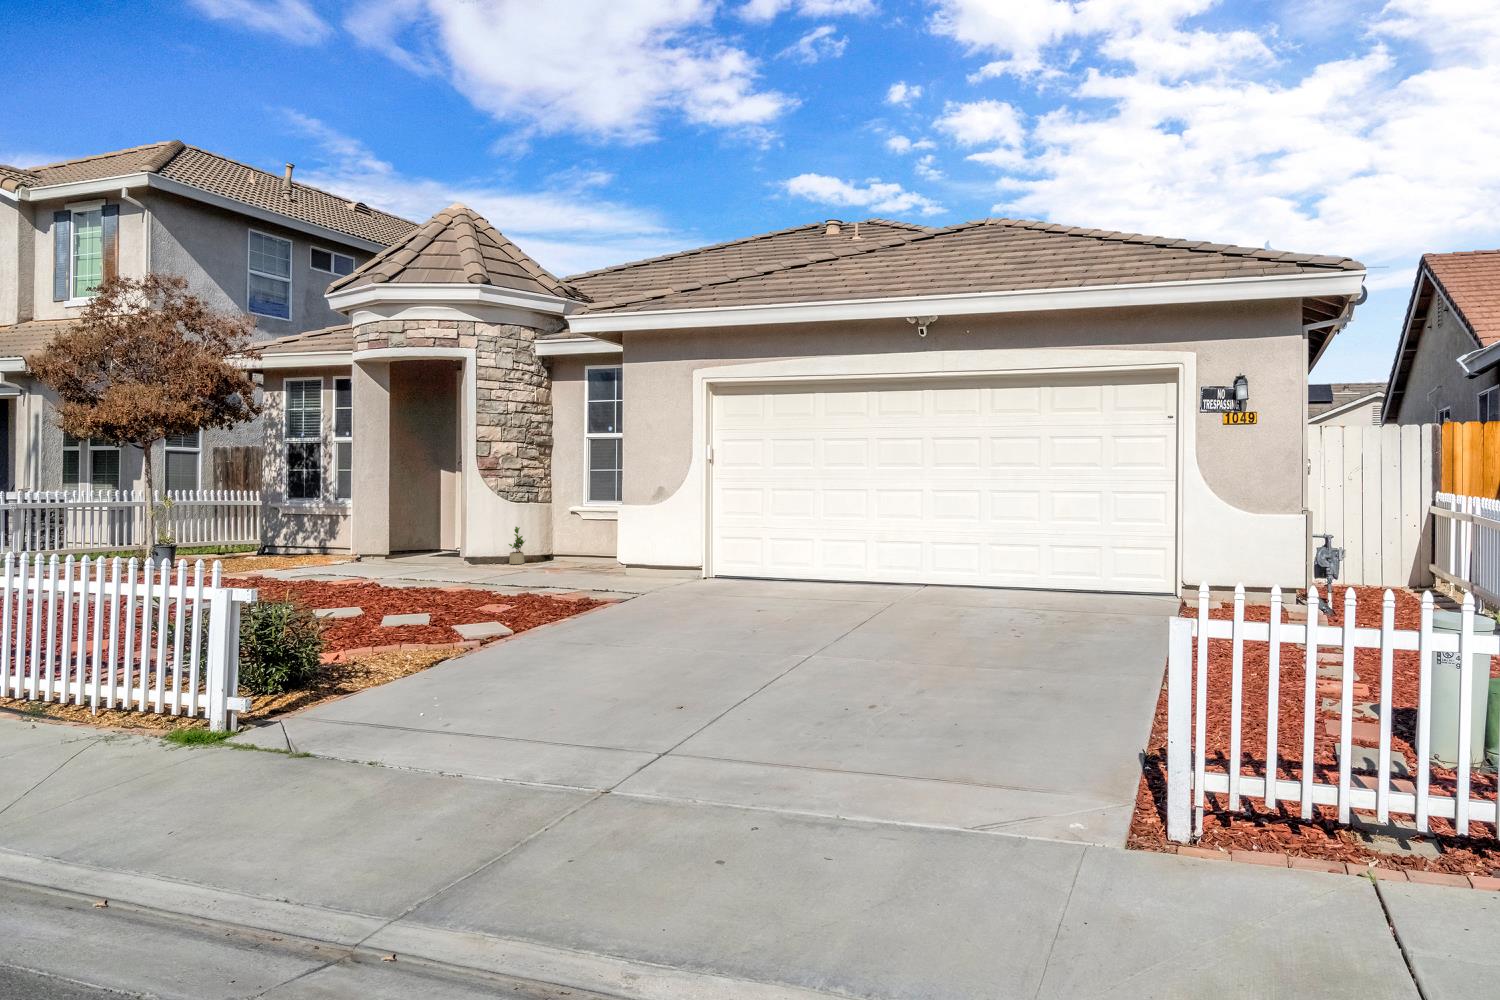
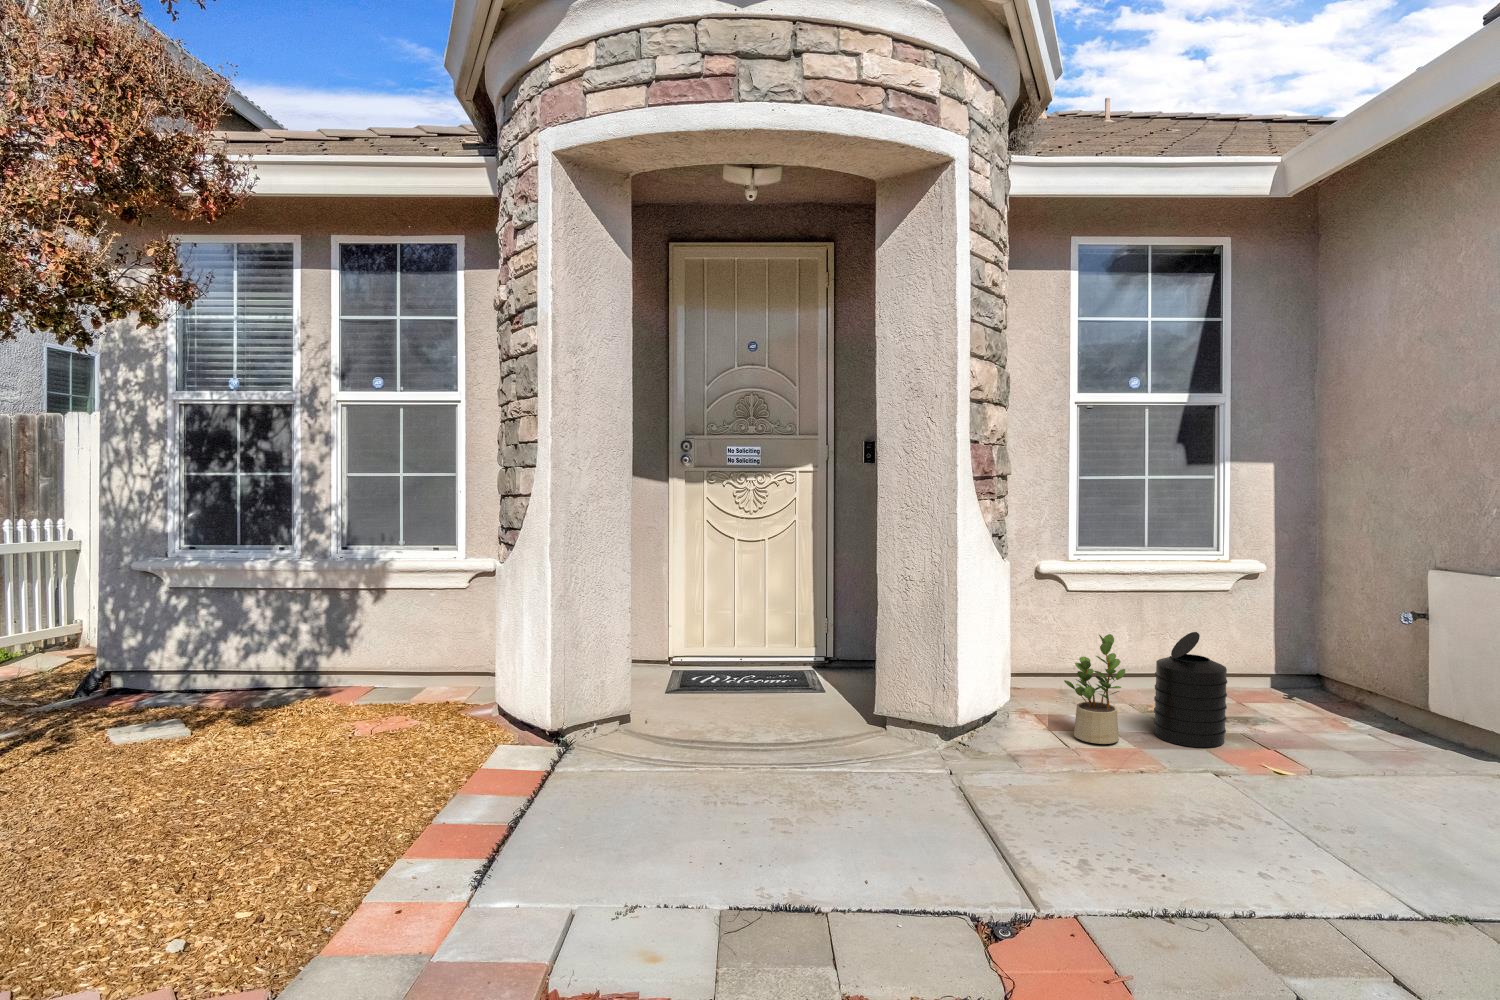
trash can: none [534,527,559,566] -> present [1154,632,1227,747]

